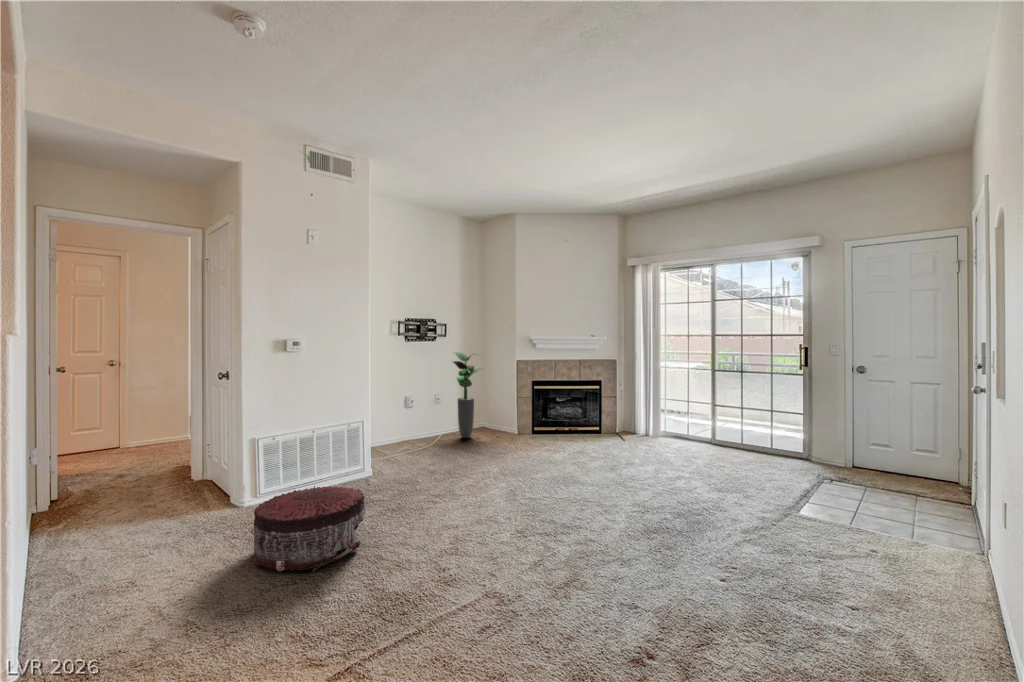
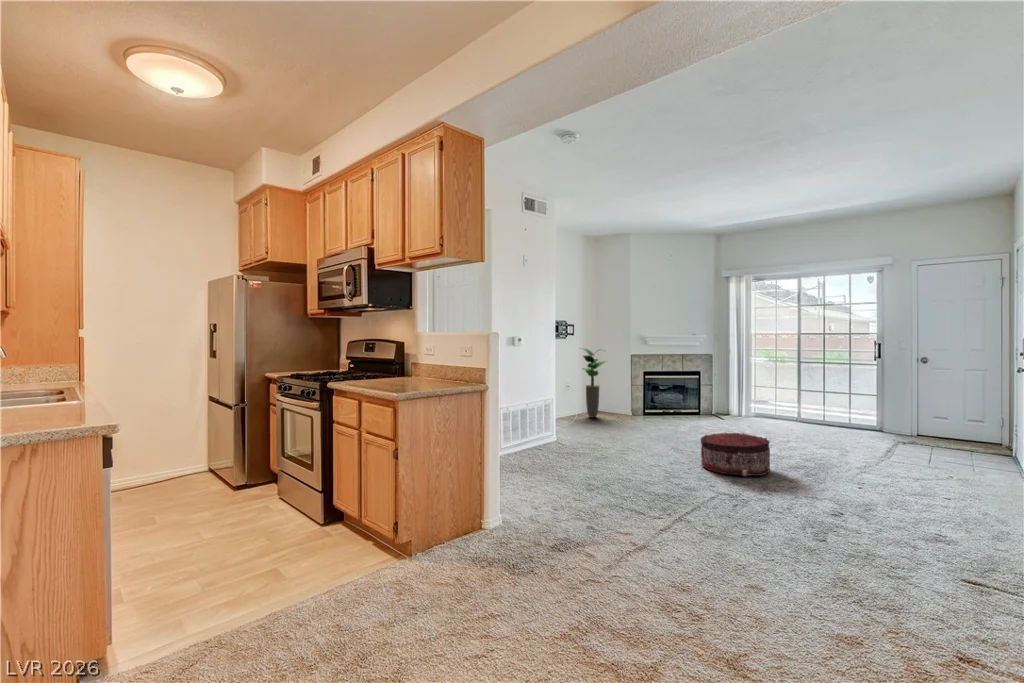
pouf: present [254,486,366,571] -> present [701,433,770,476]

